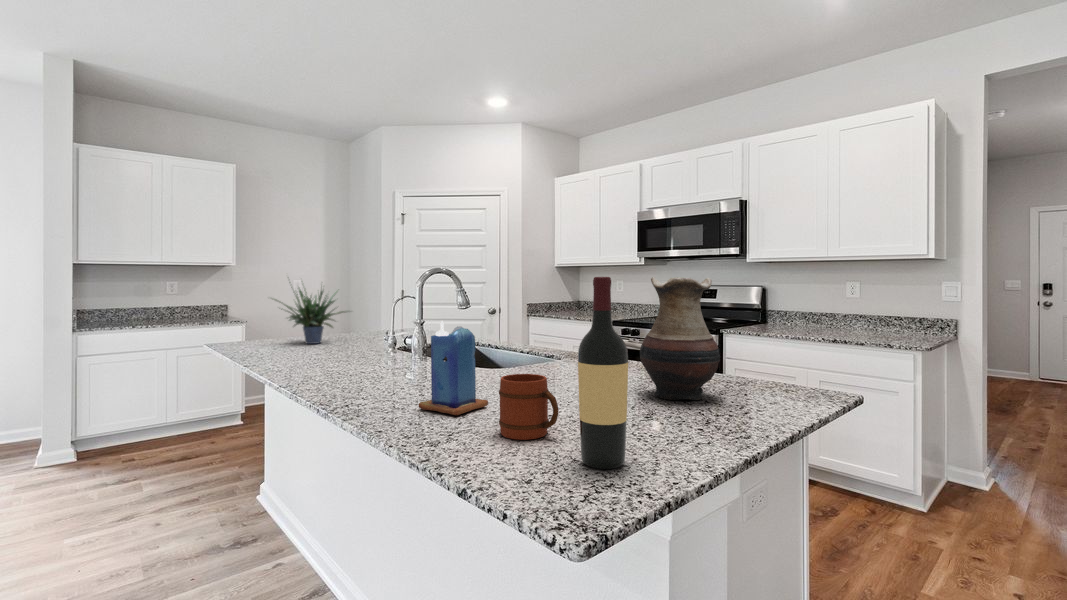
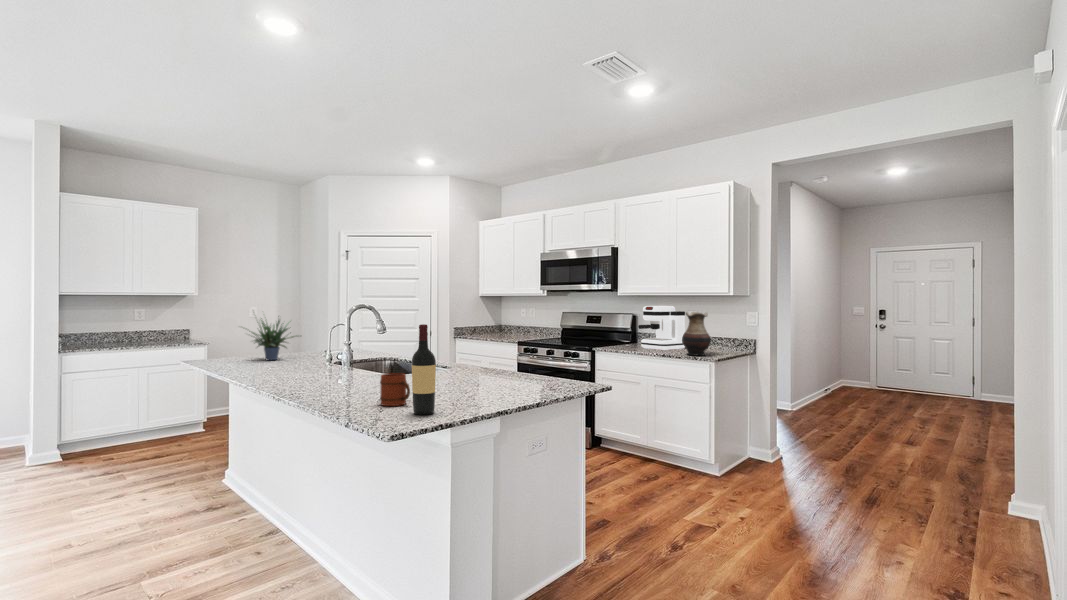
coffee maker: none [785,274,849,333] -> present [638,306,685,351]
vase: present [640,277,720,400] -> present [682,312,711,356]
candle: present [419,321,488,415] -> none [340,345,381,397]

